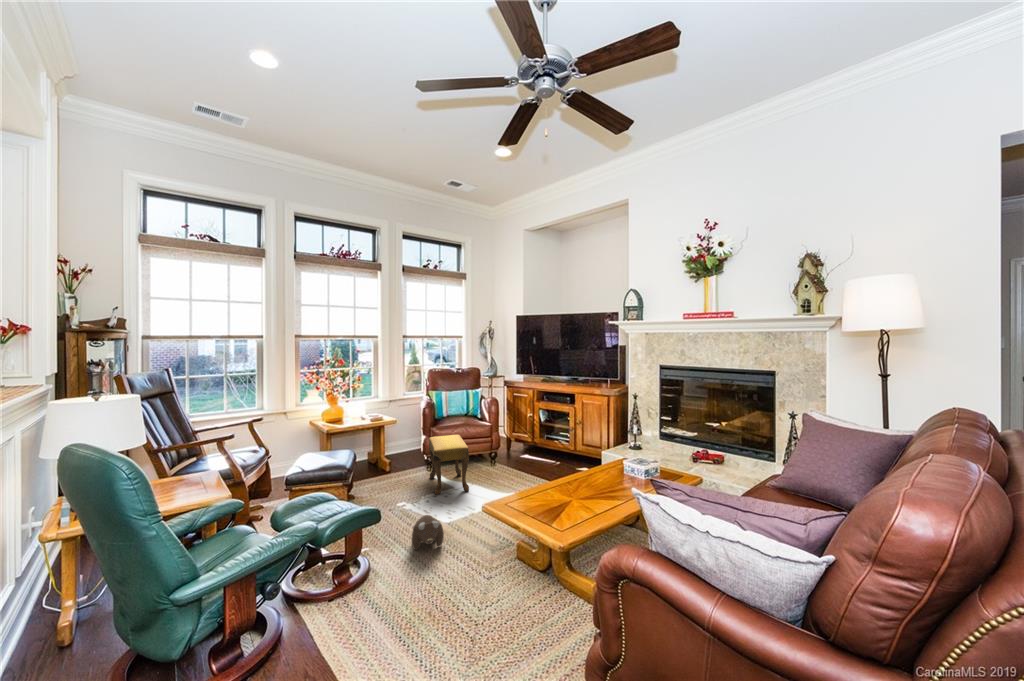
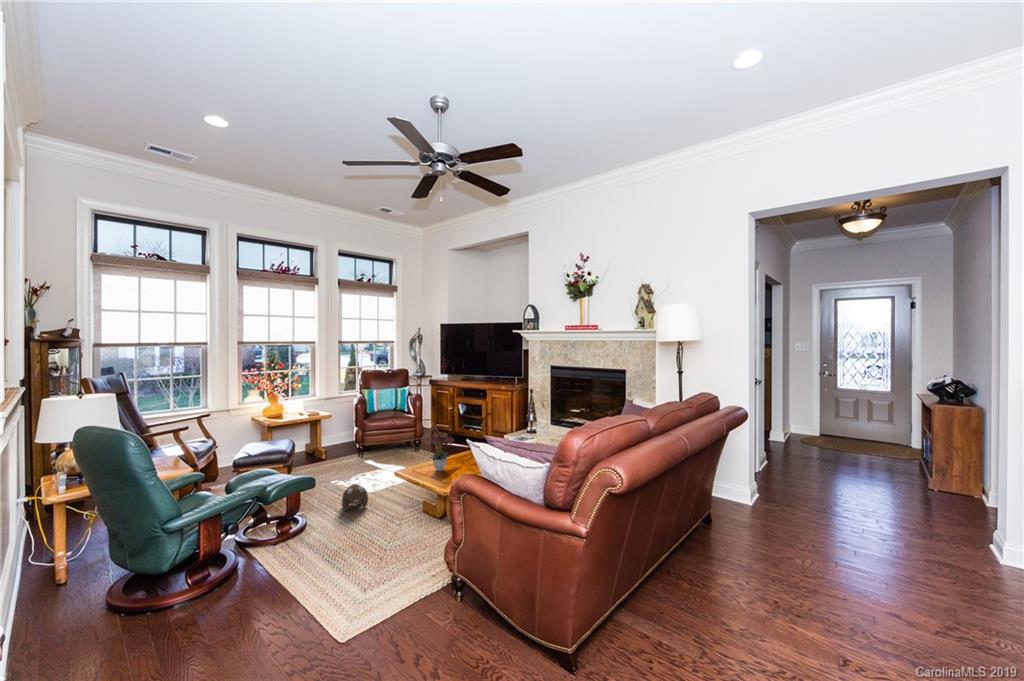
footstool: present [429,435,469,495] -> none [360,425,393,473]
flower arrangement: none [522,444,565,509] -> present [427,427,454,471]

